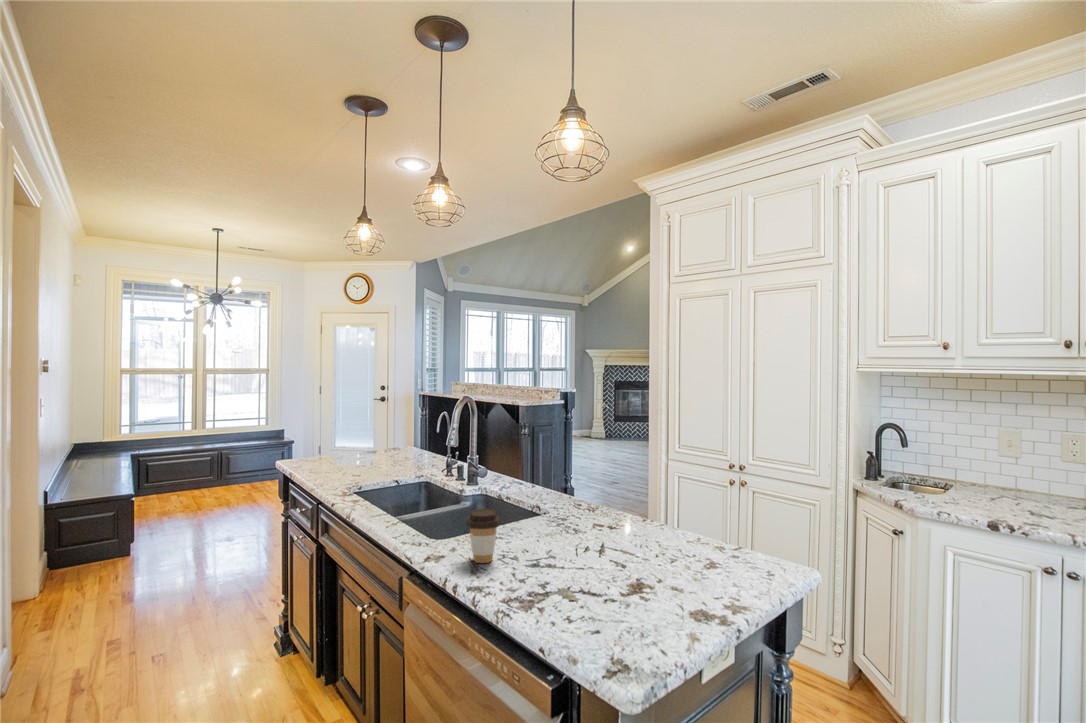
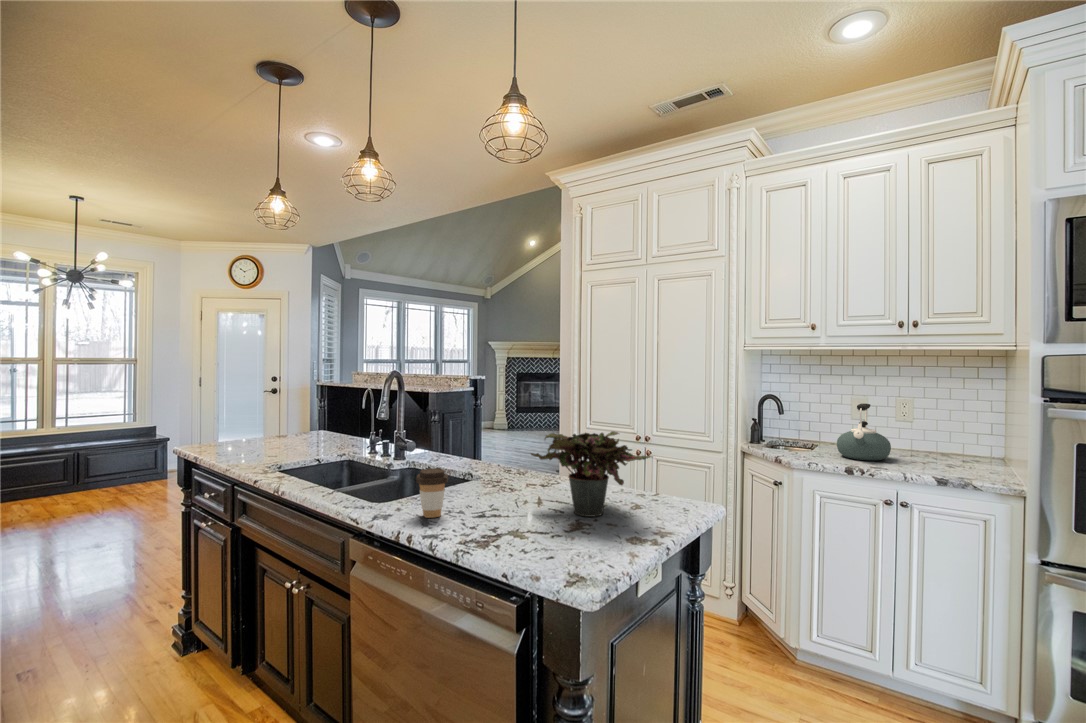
kettle: none [976,439,1052,510] -> present [837,404,891,461]
potted plant: none [590,475,728,575] -> present [531,431,651,517]

